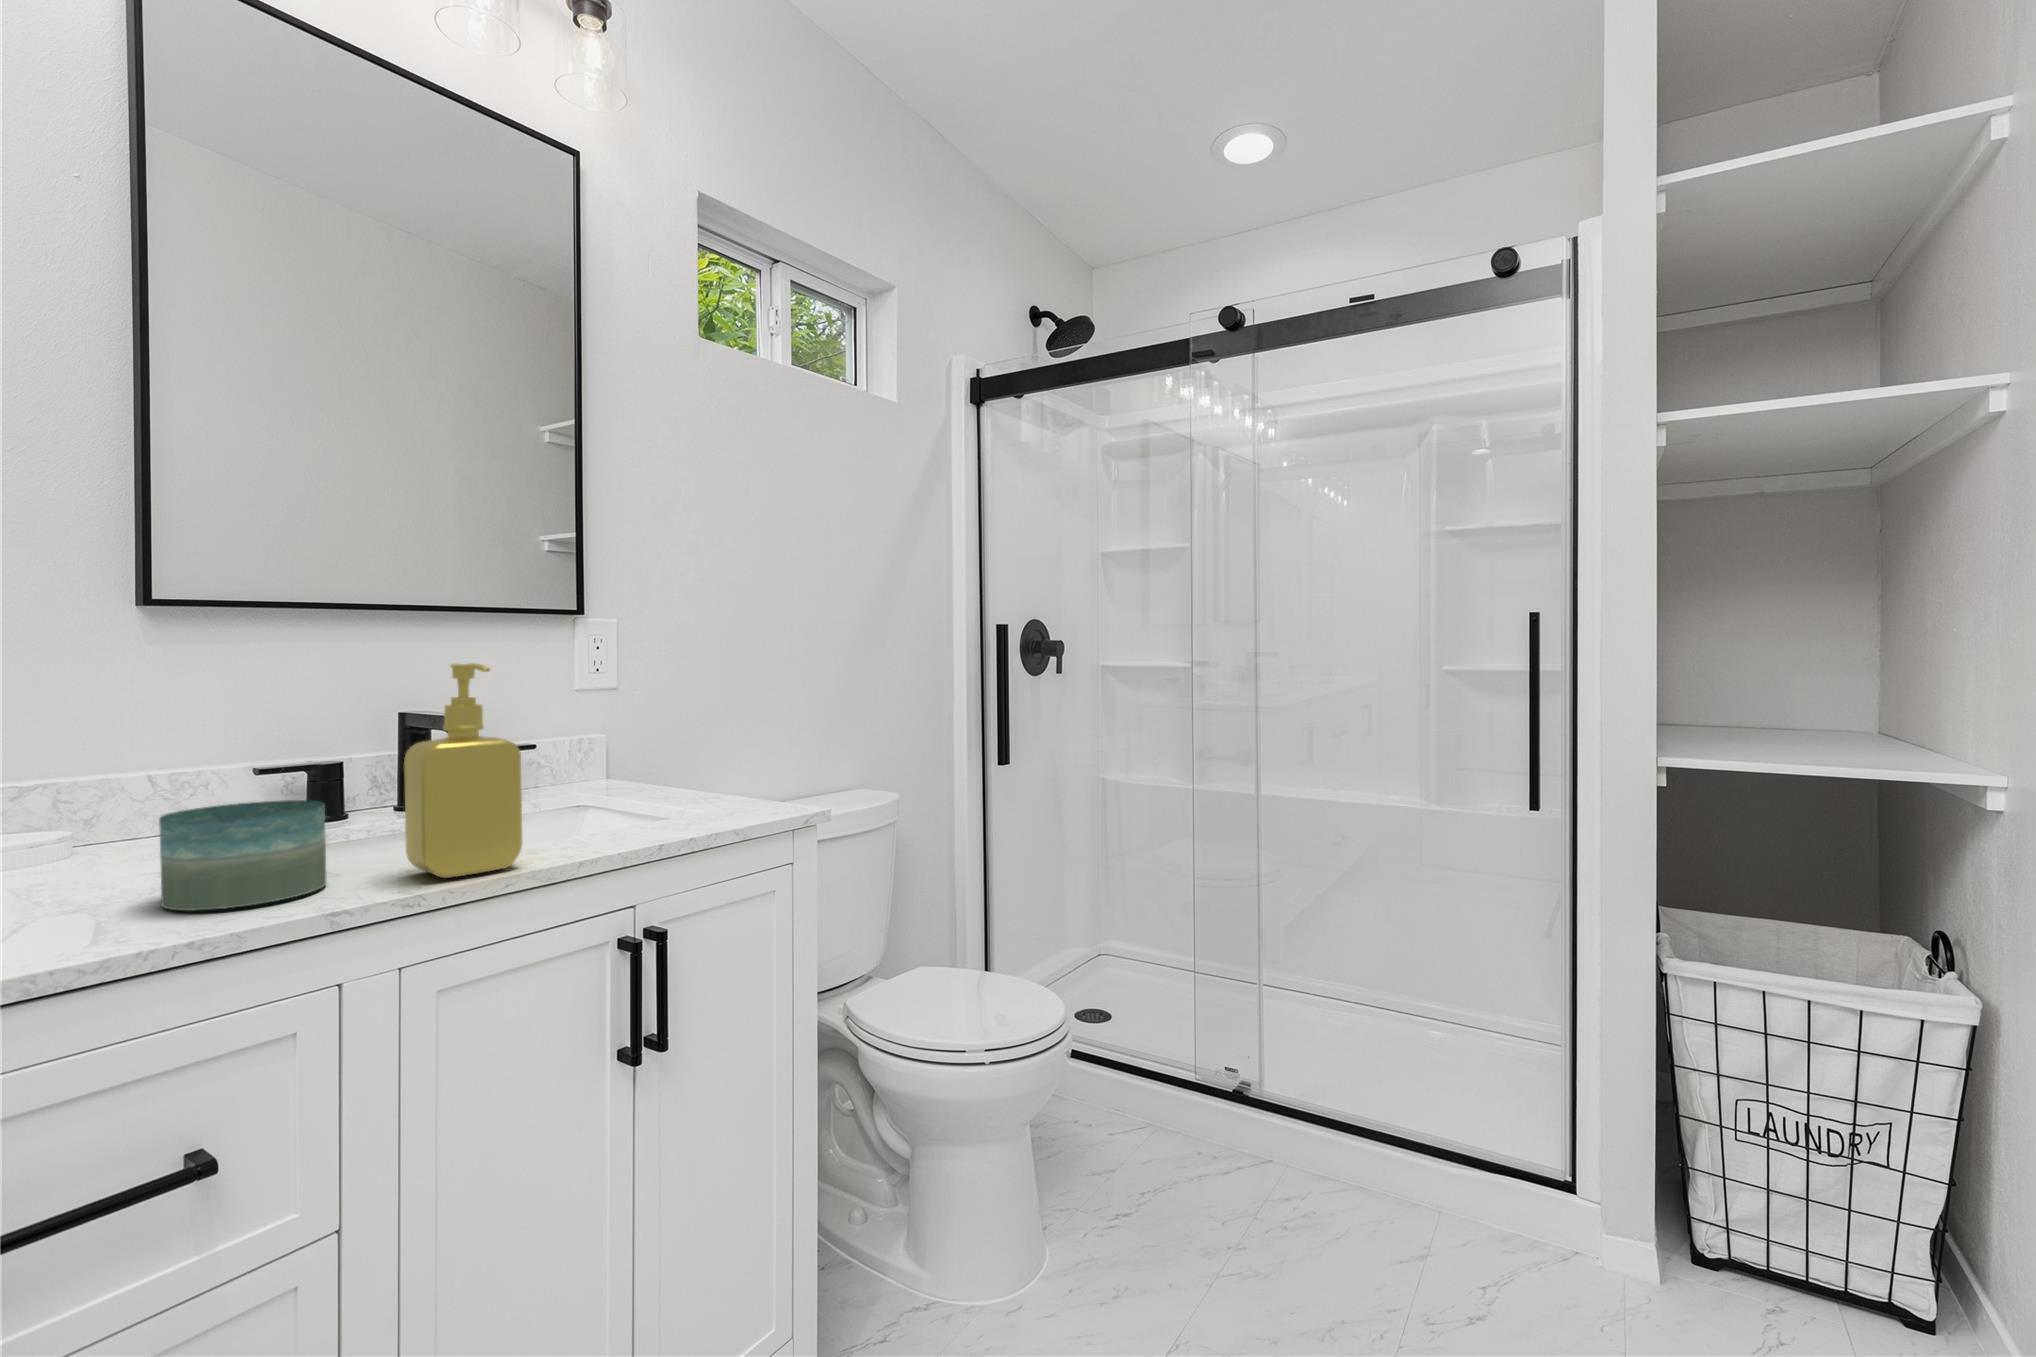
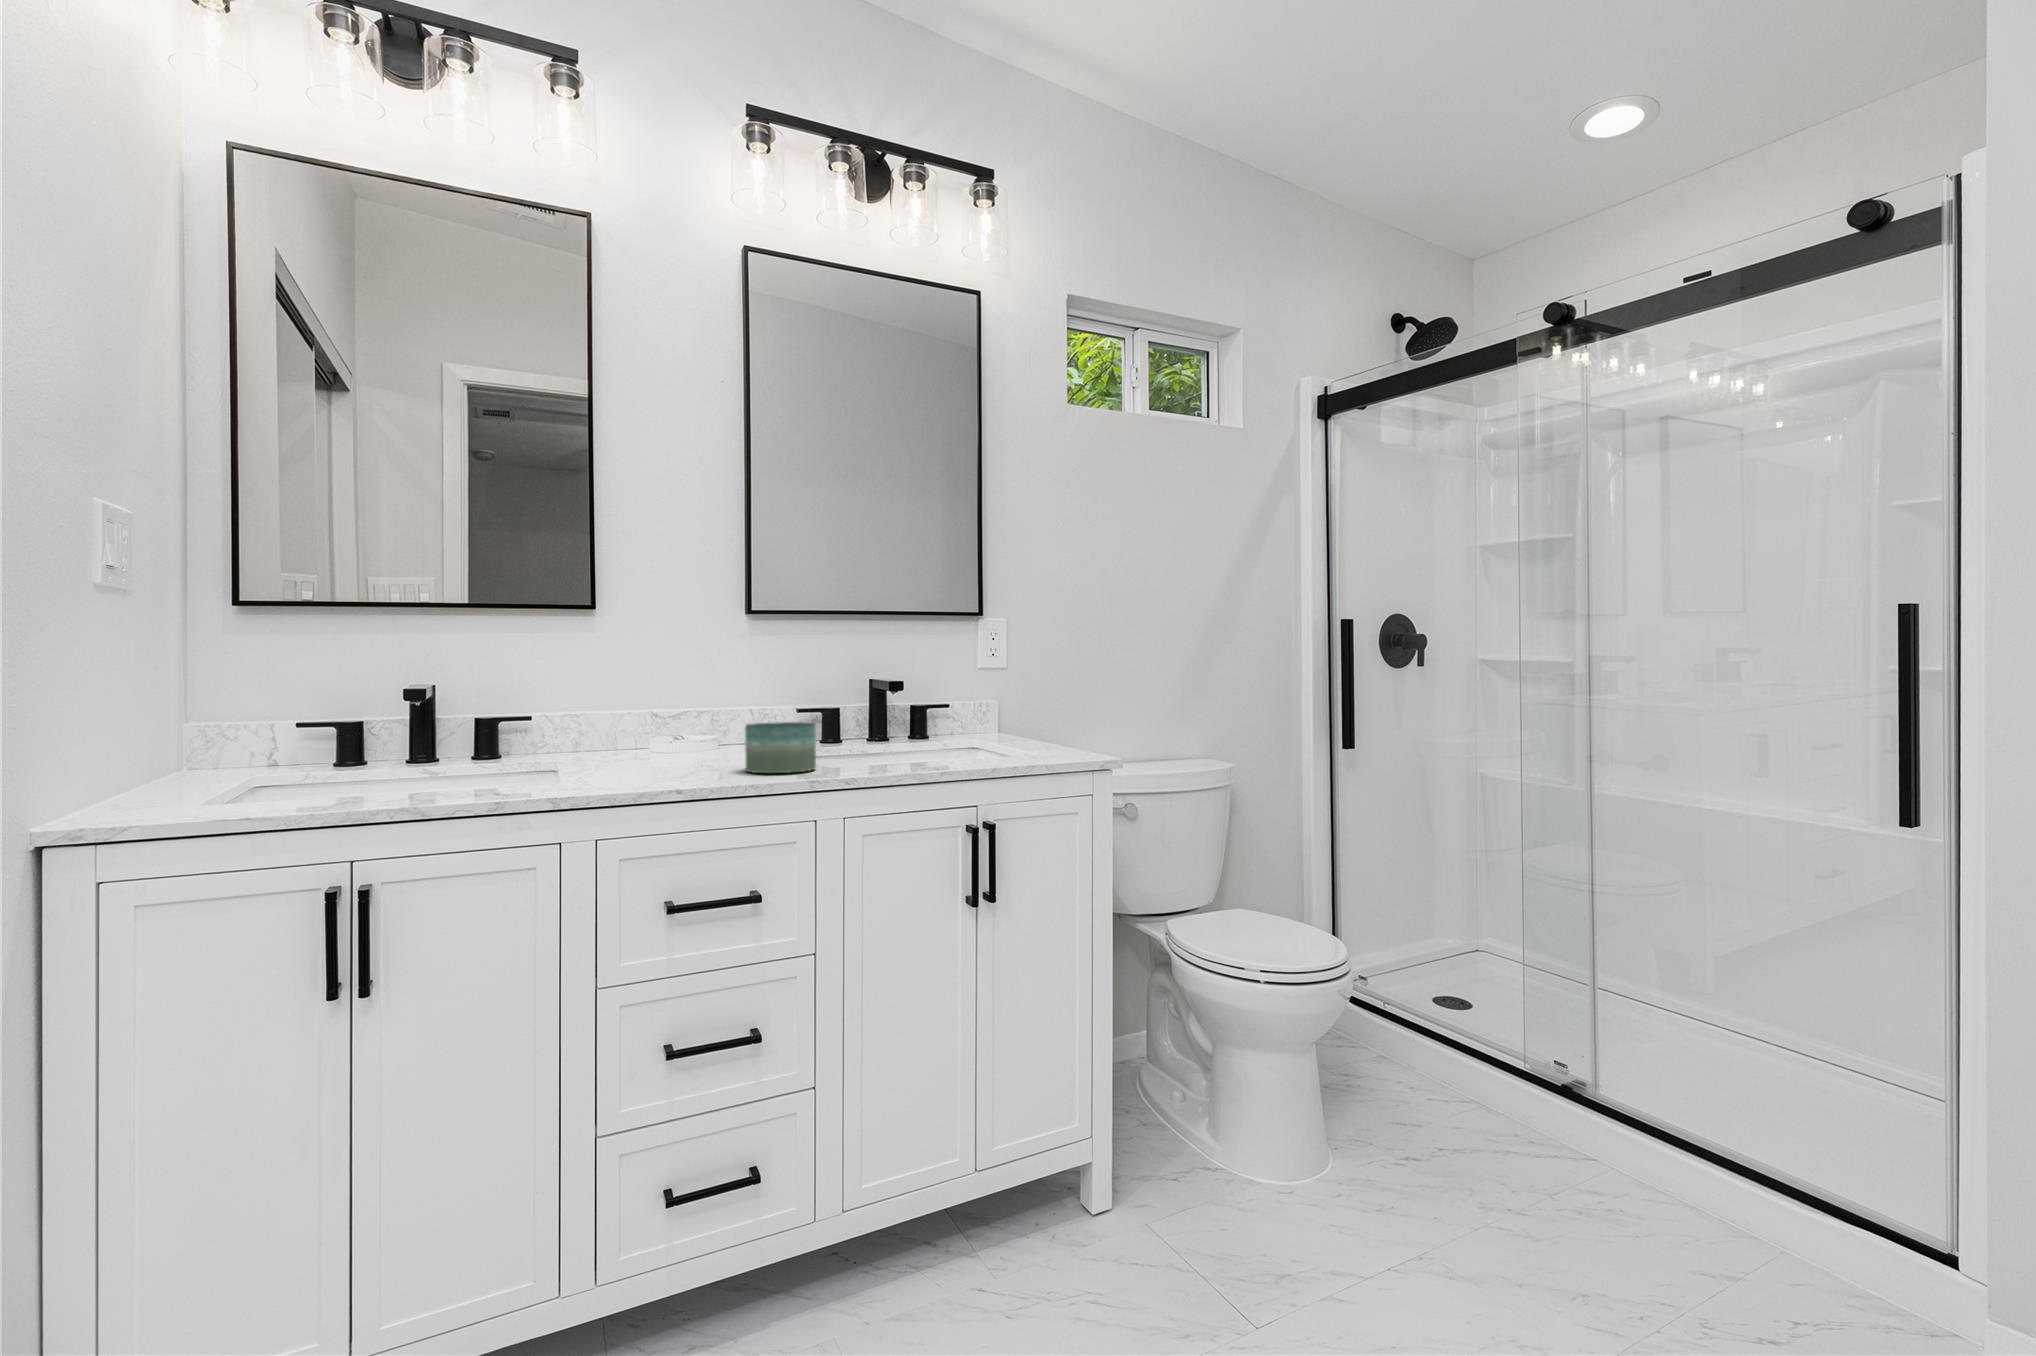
soap dispenser: present [404,663,522,878] -> none [853,646,912,771]

